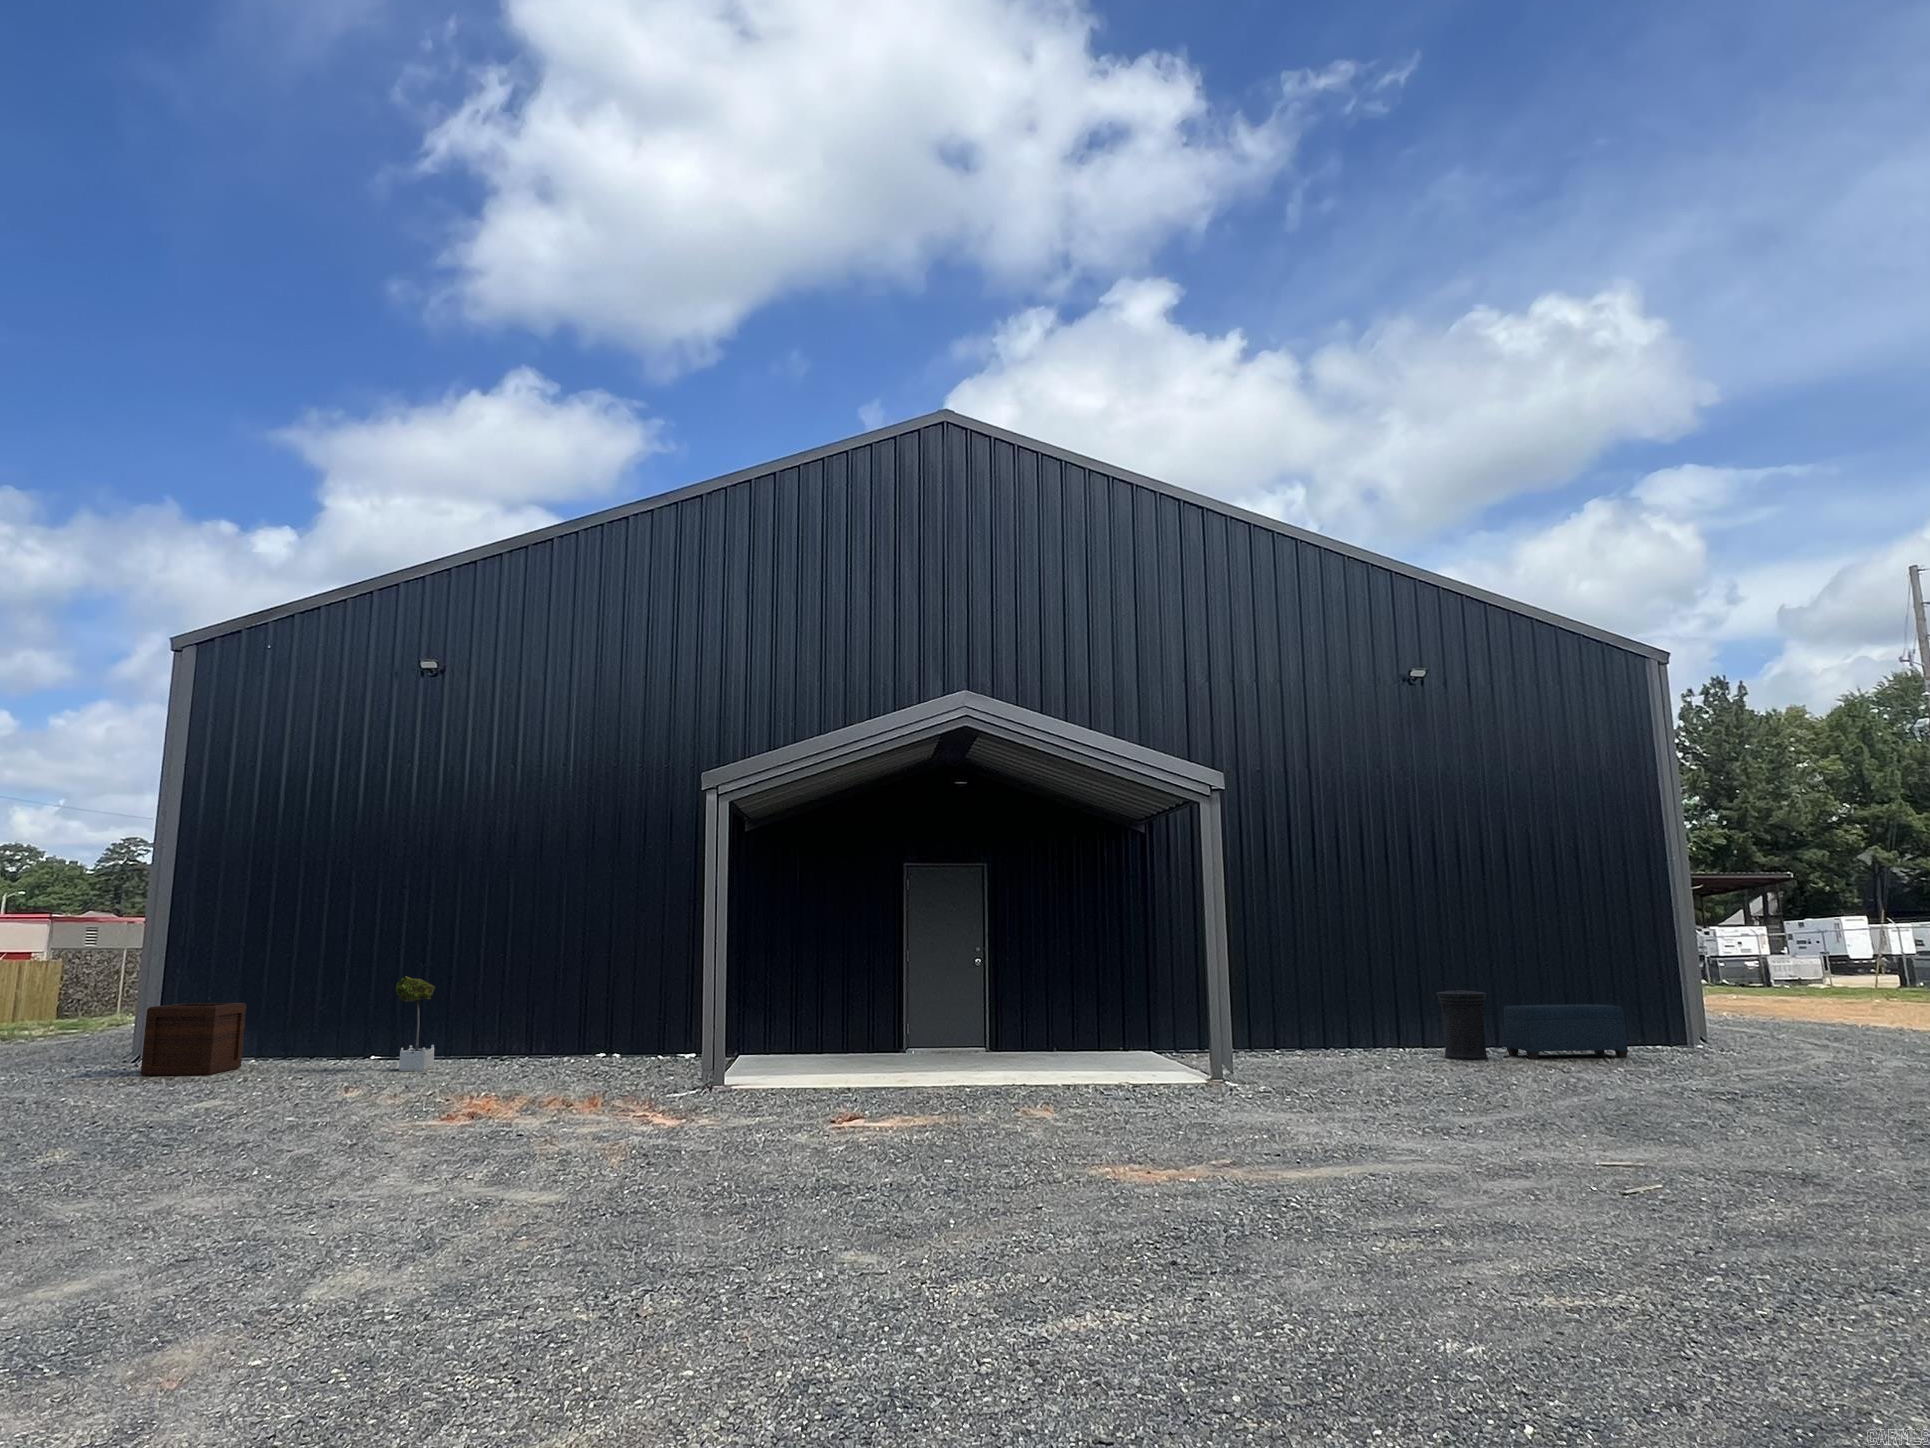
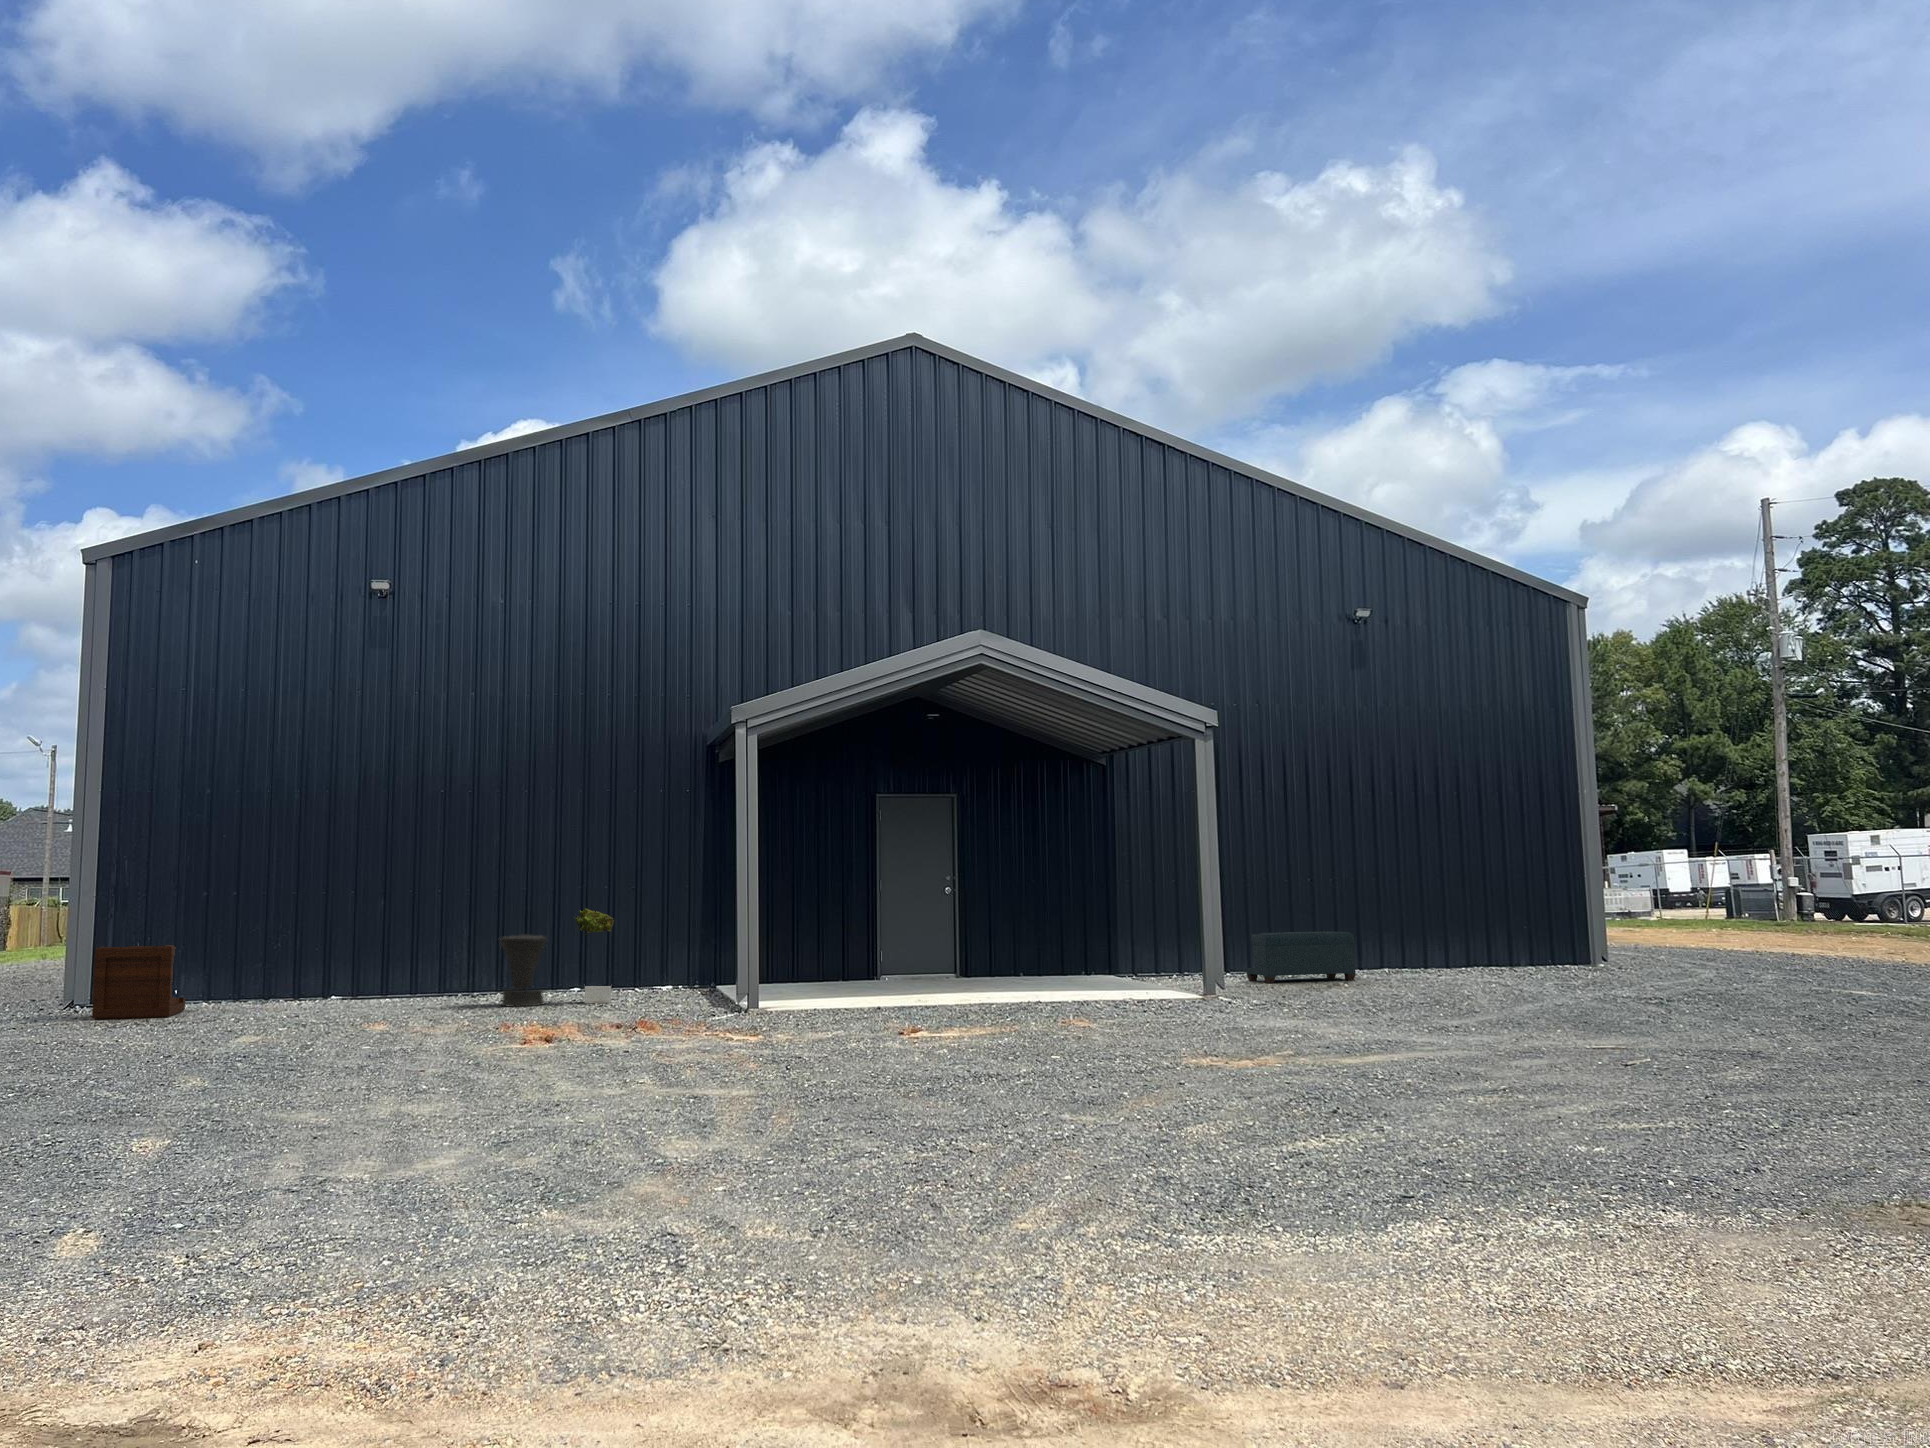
potted tree: present [396,976,435,1071] -> present [575,908,614,1003]
trash can: present [1437,987,1488,1060] -> present [500,934,548,1007]
bench: present [1504,1005,1628,1059] -> present [1246,931,1355,983]

